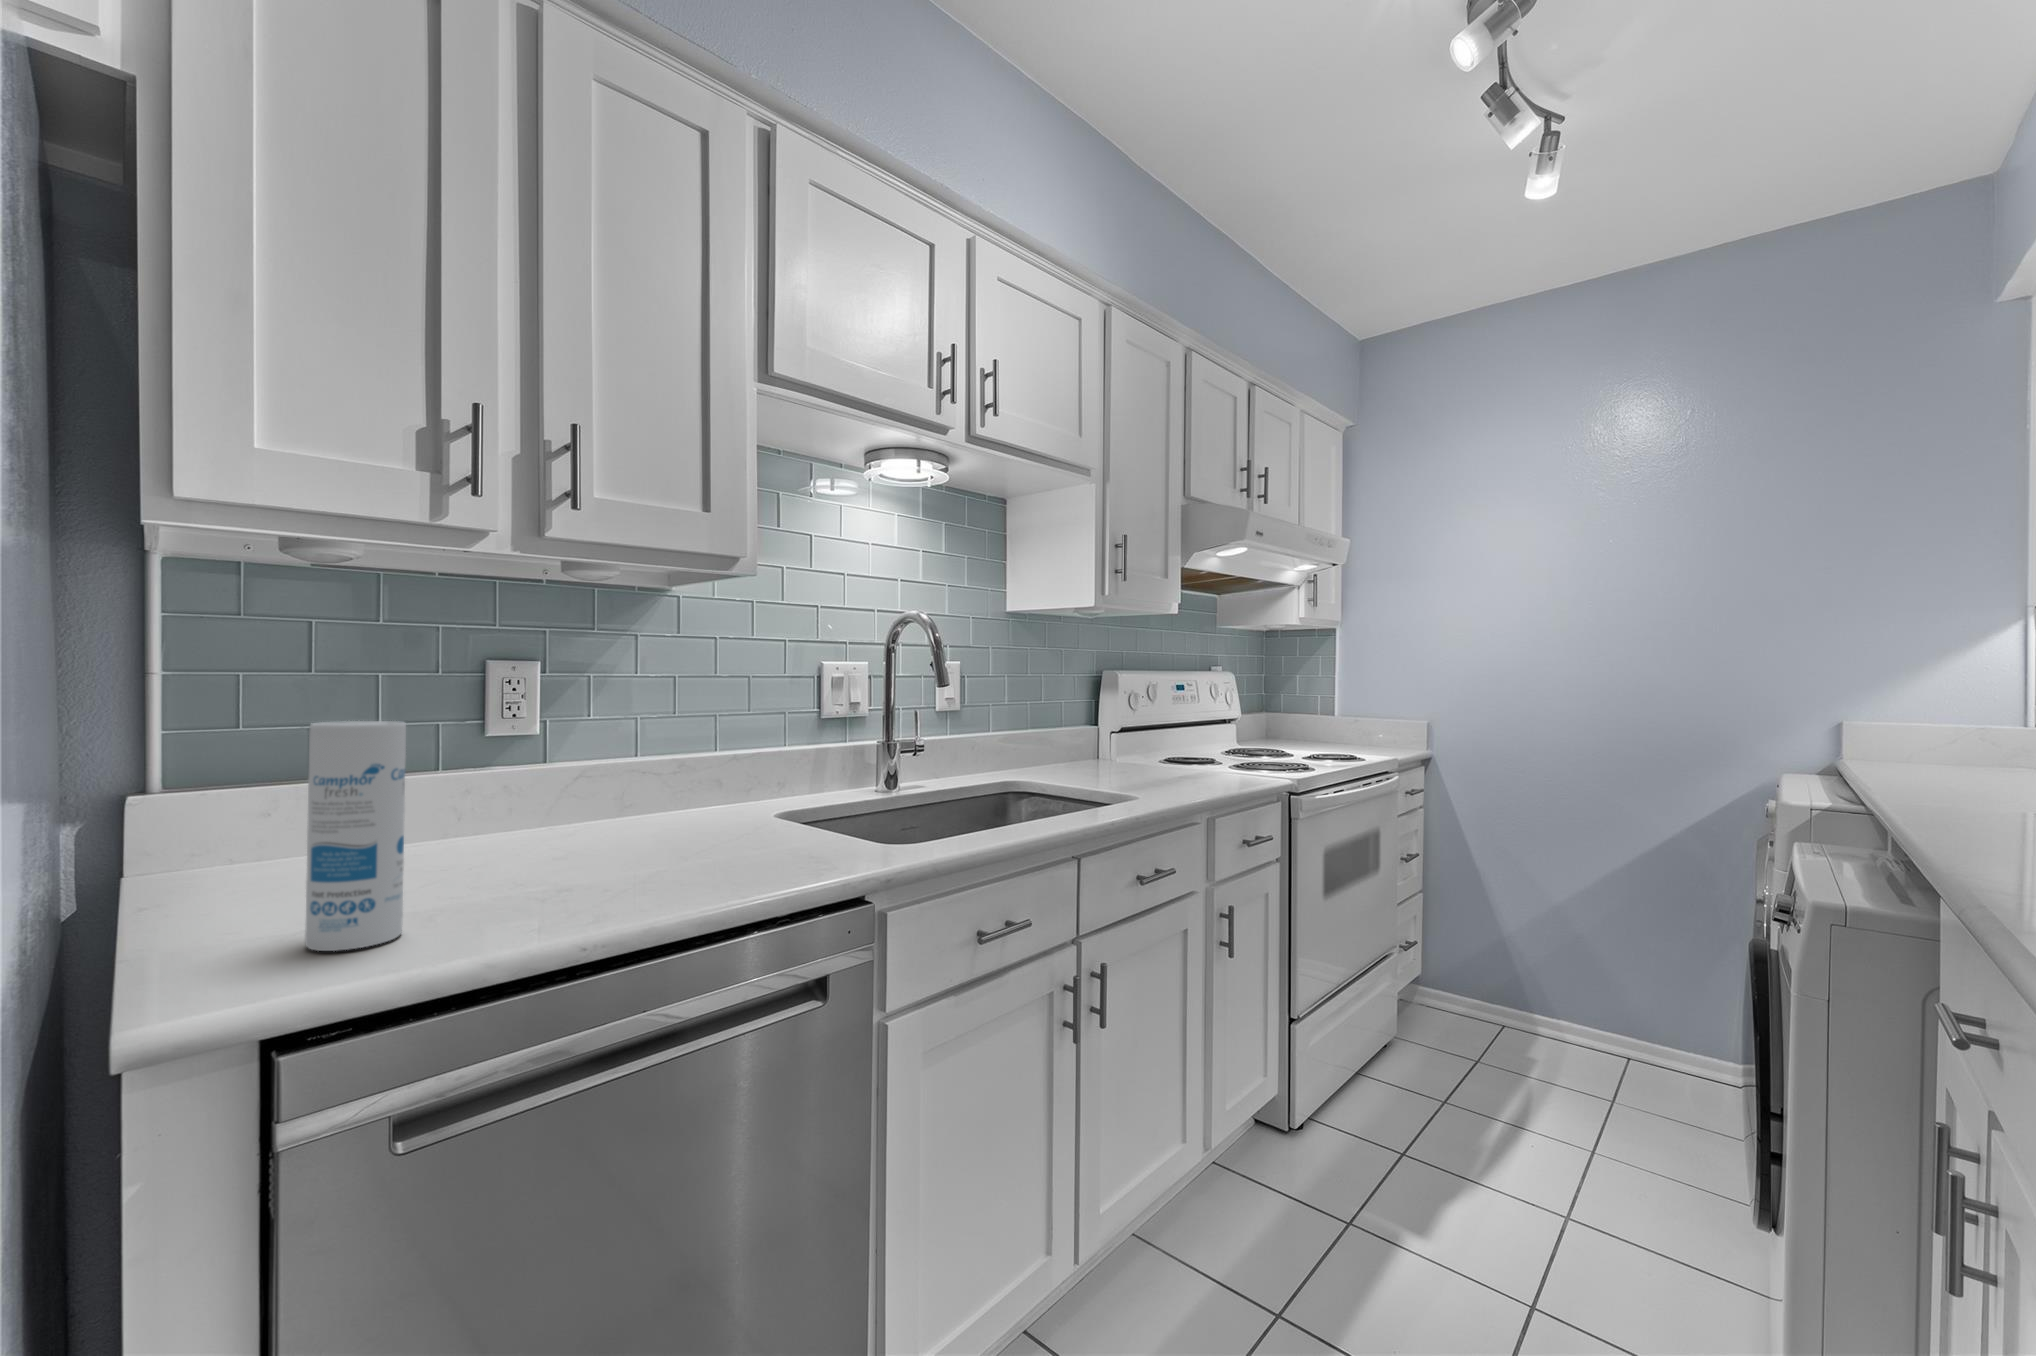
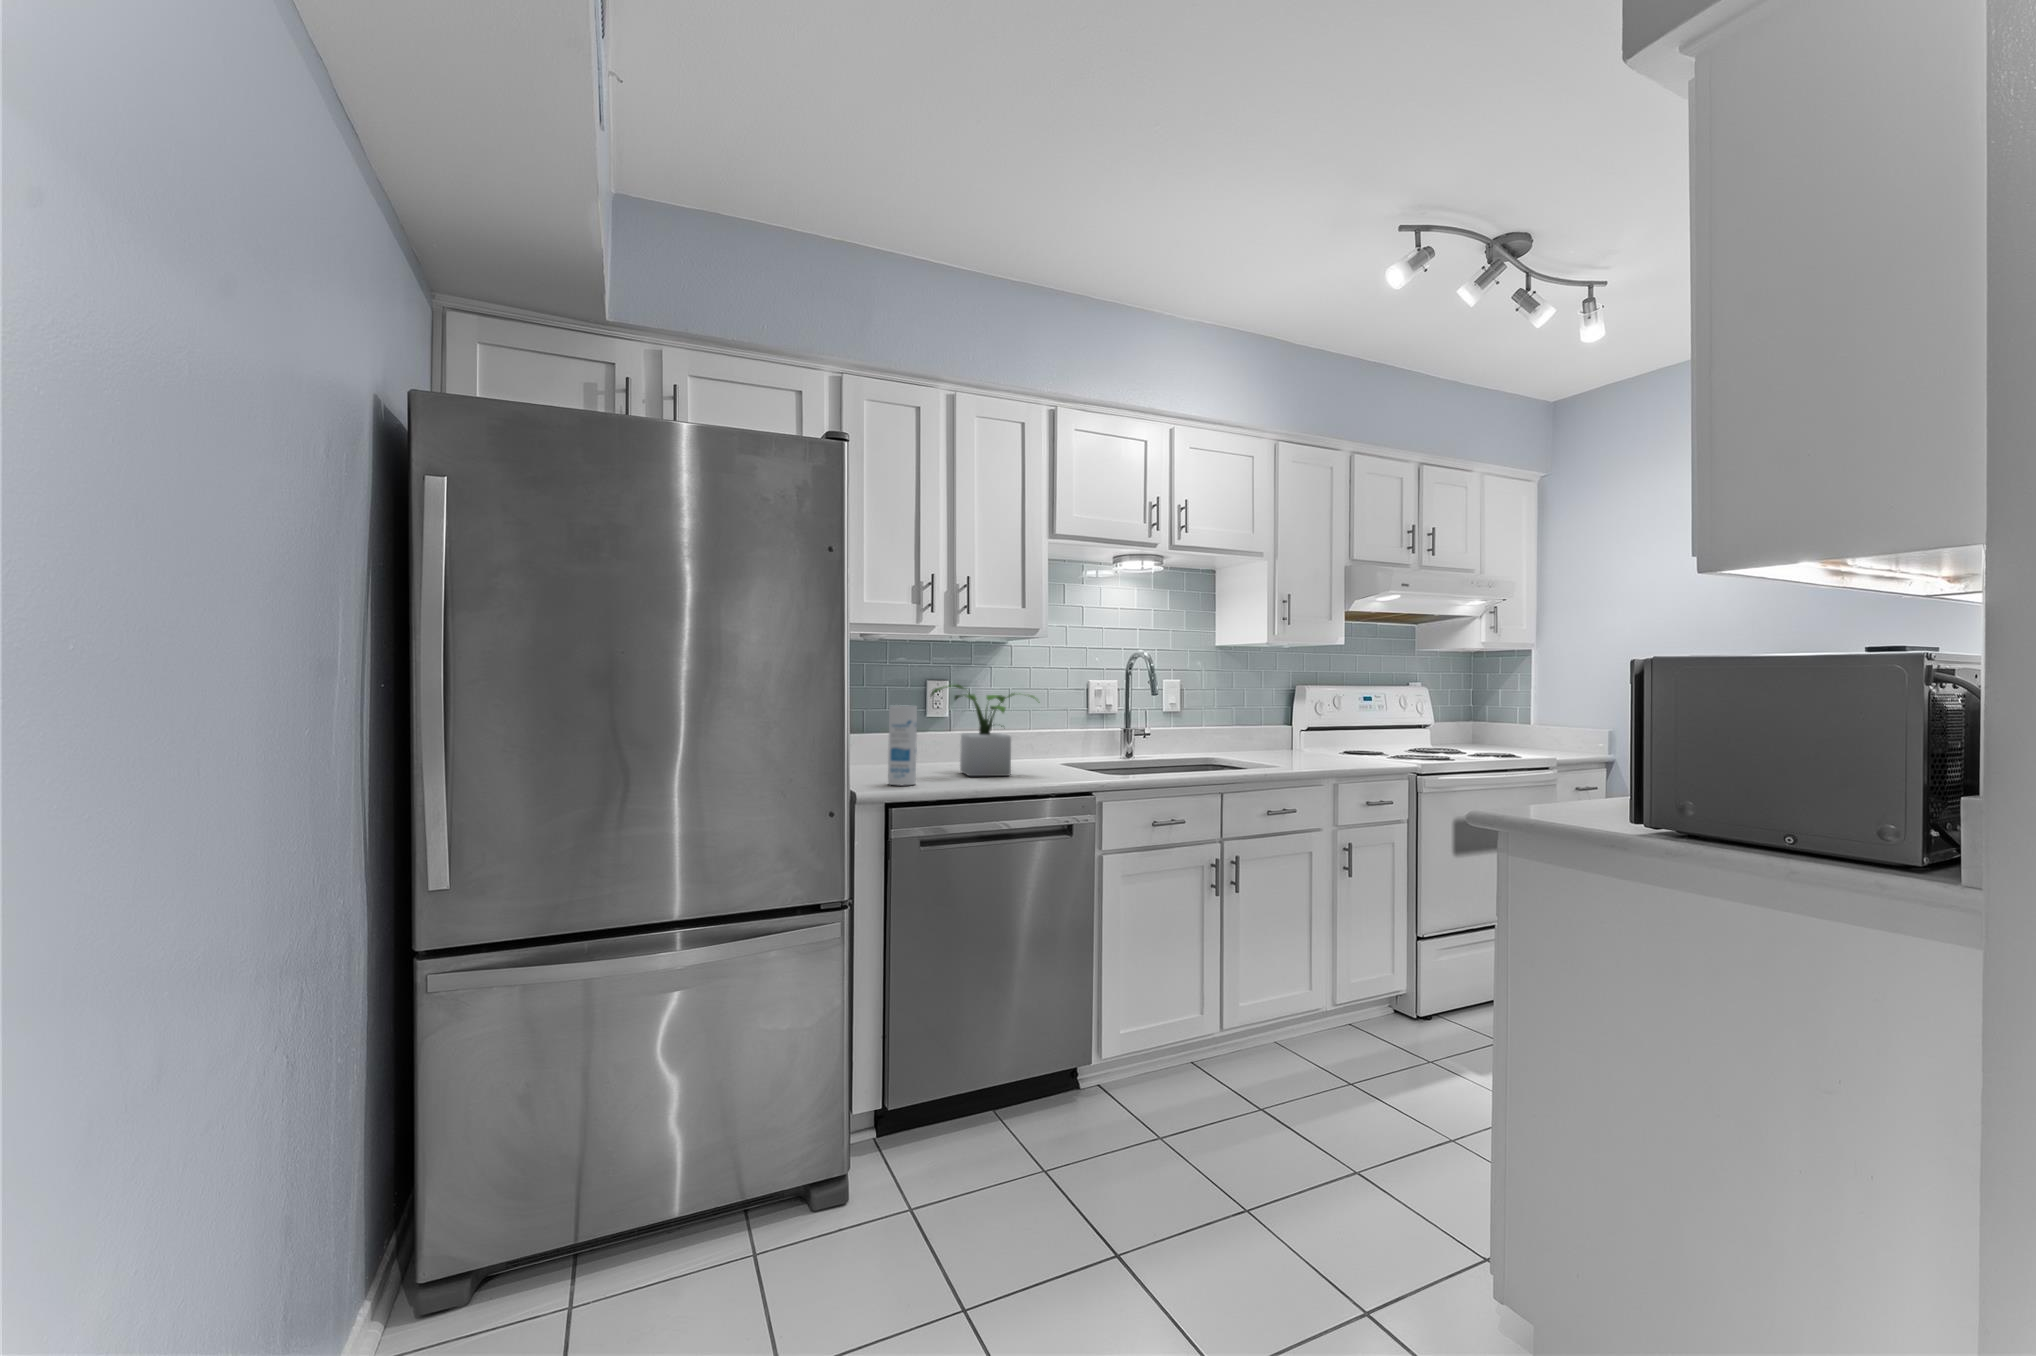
potted plant: none [462,665,746,881] -> present [931,685,1040,776]

